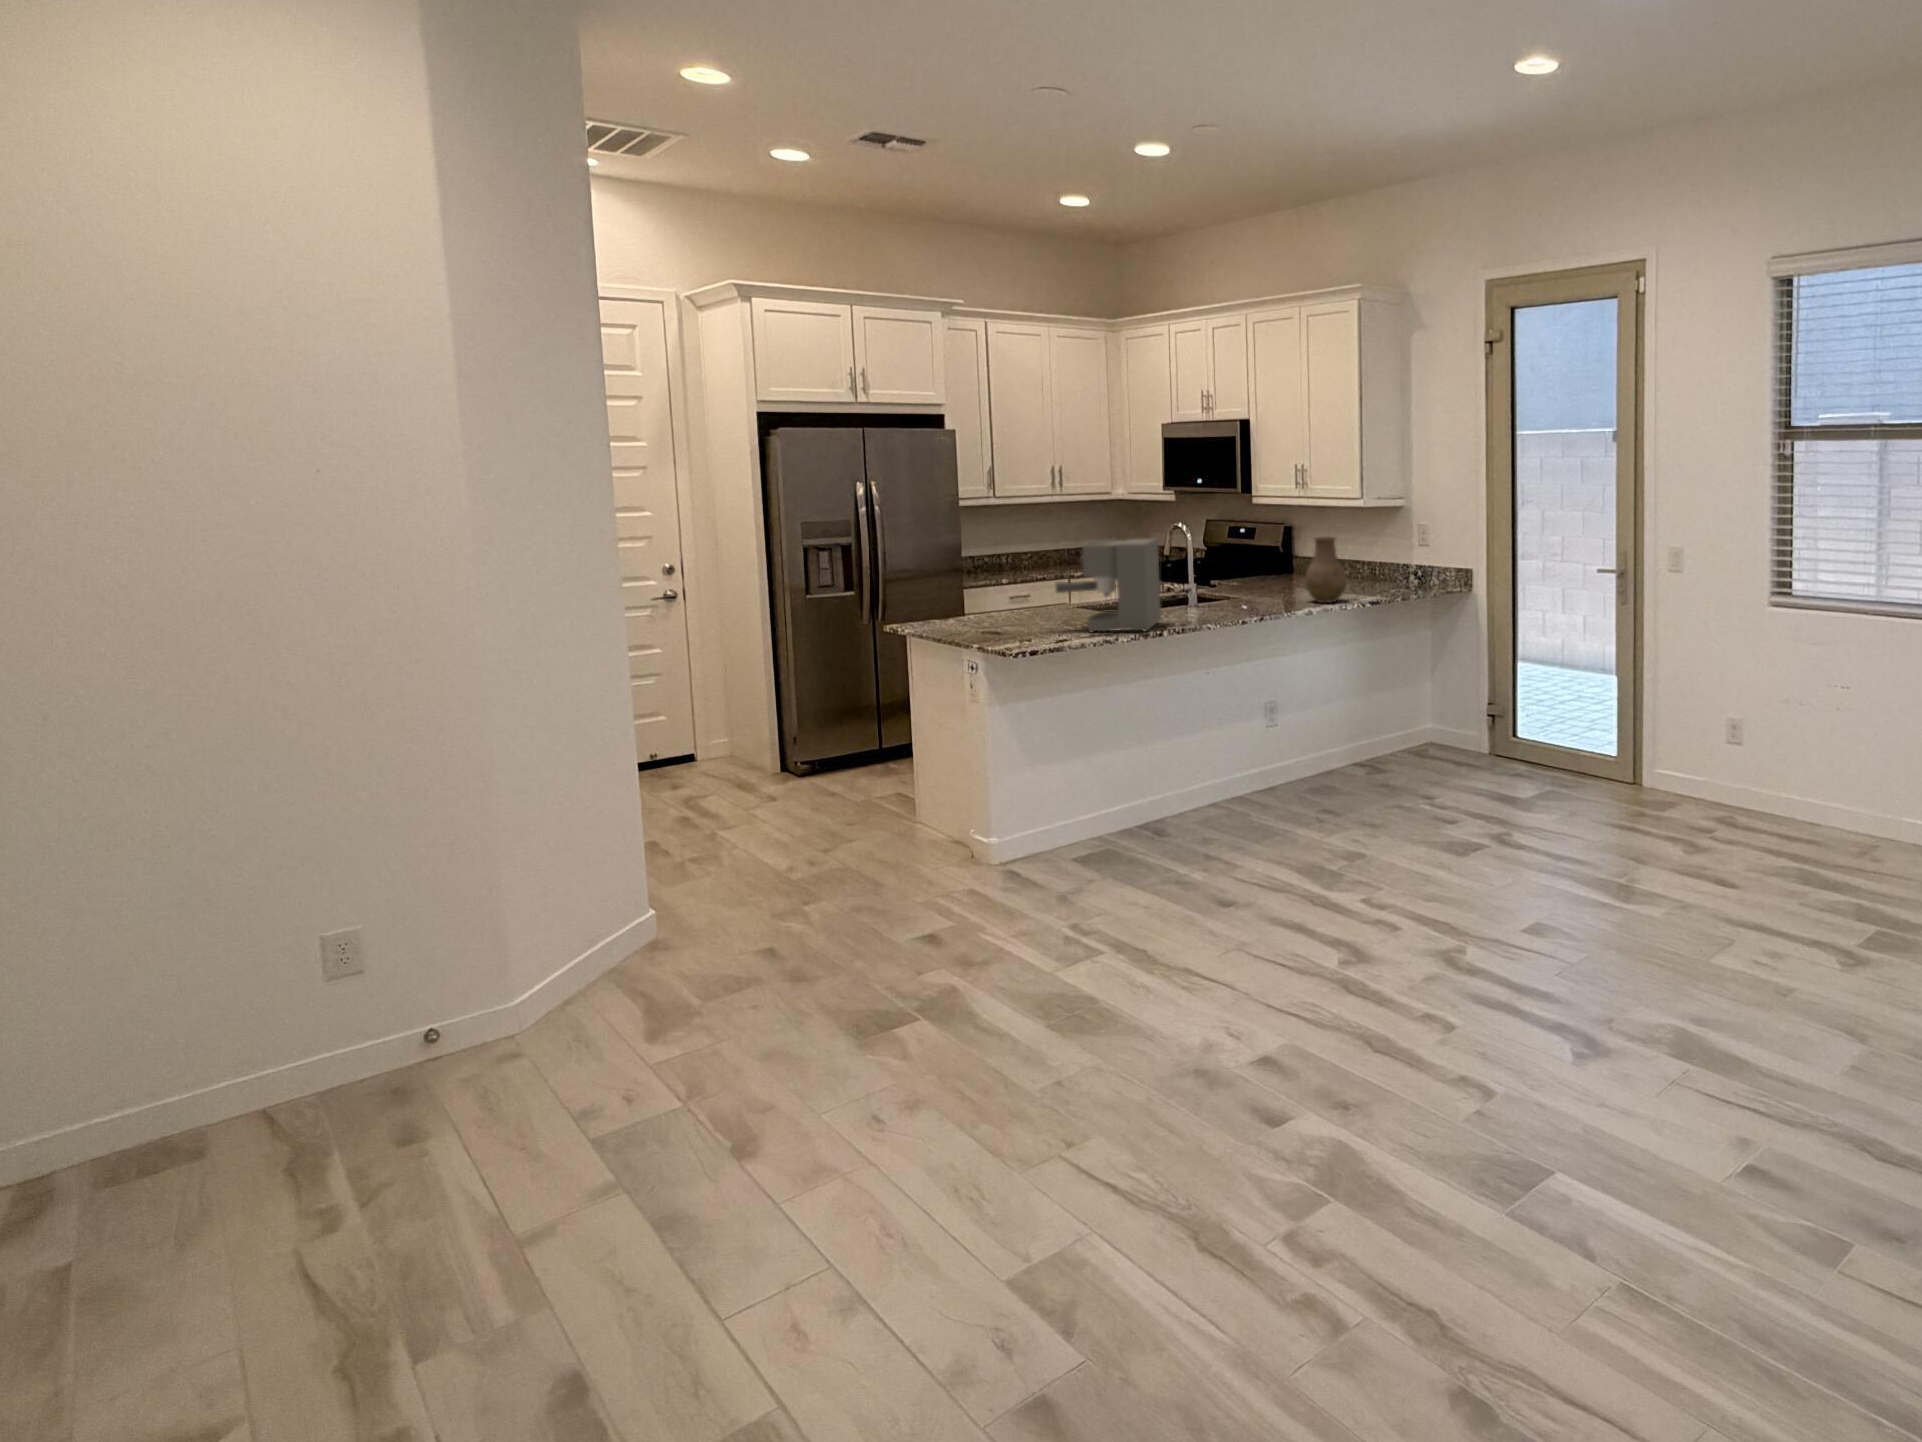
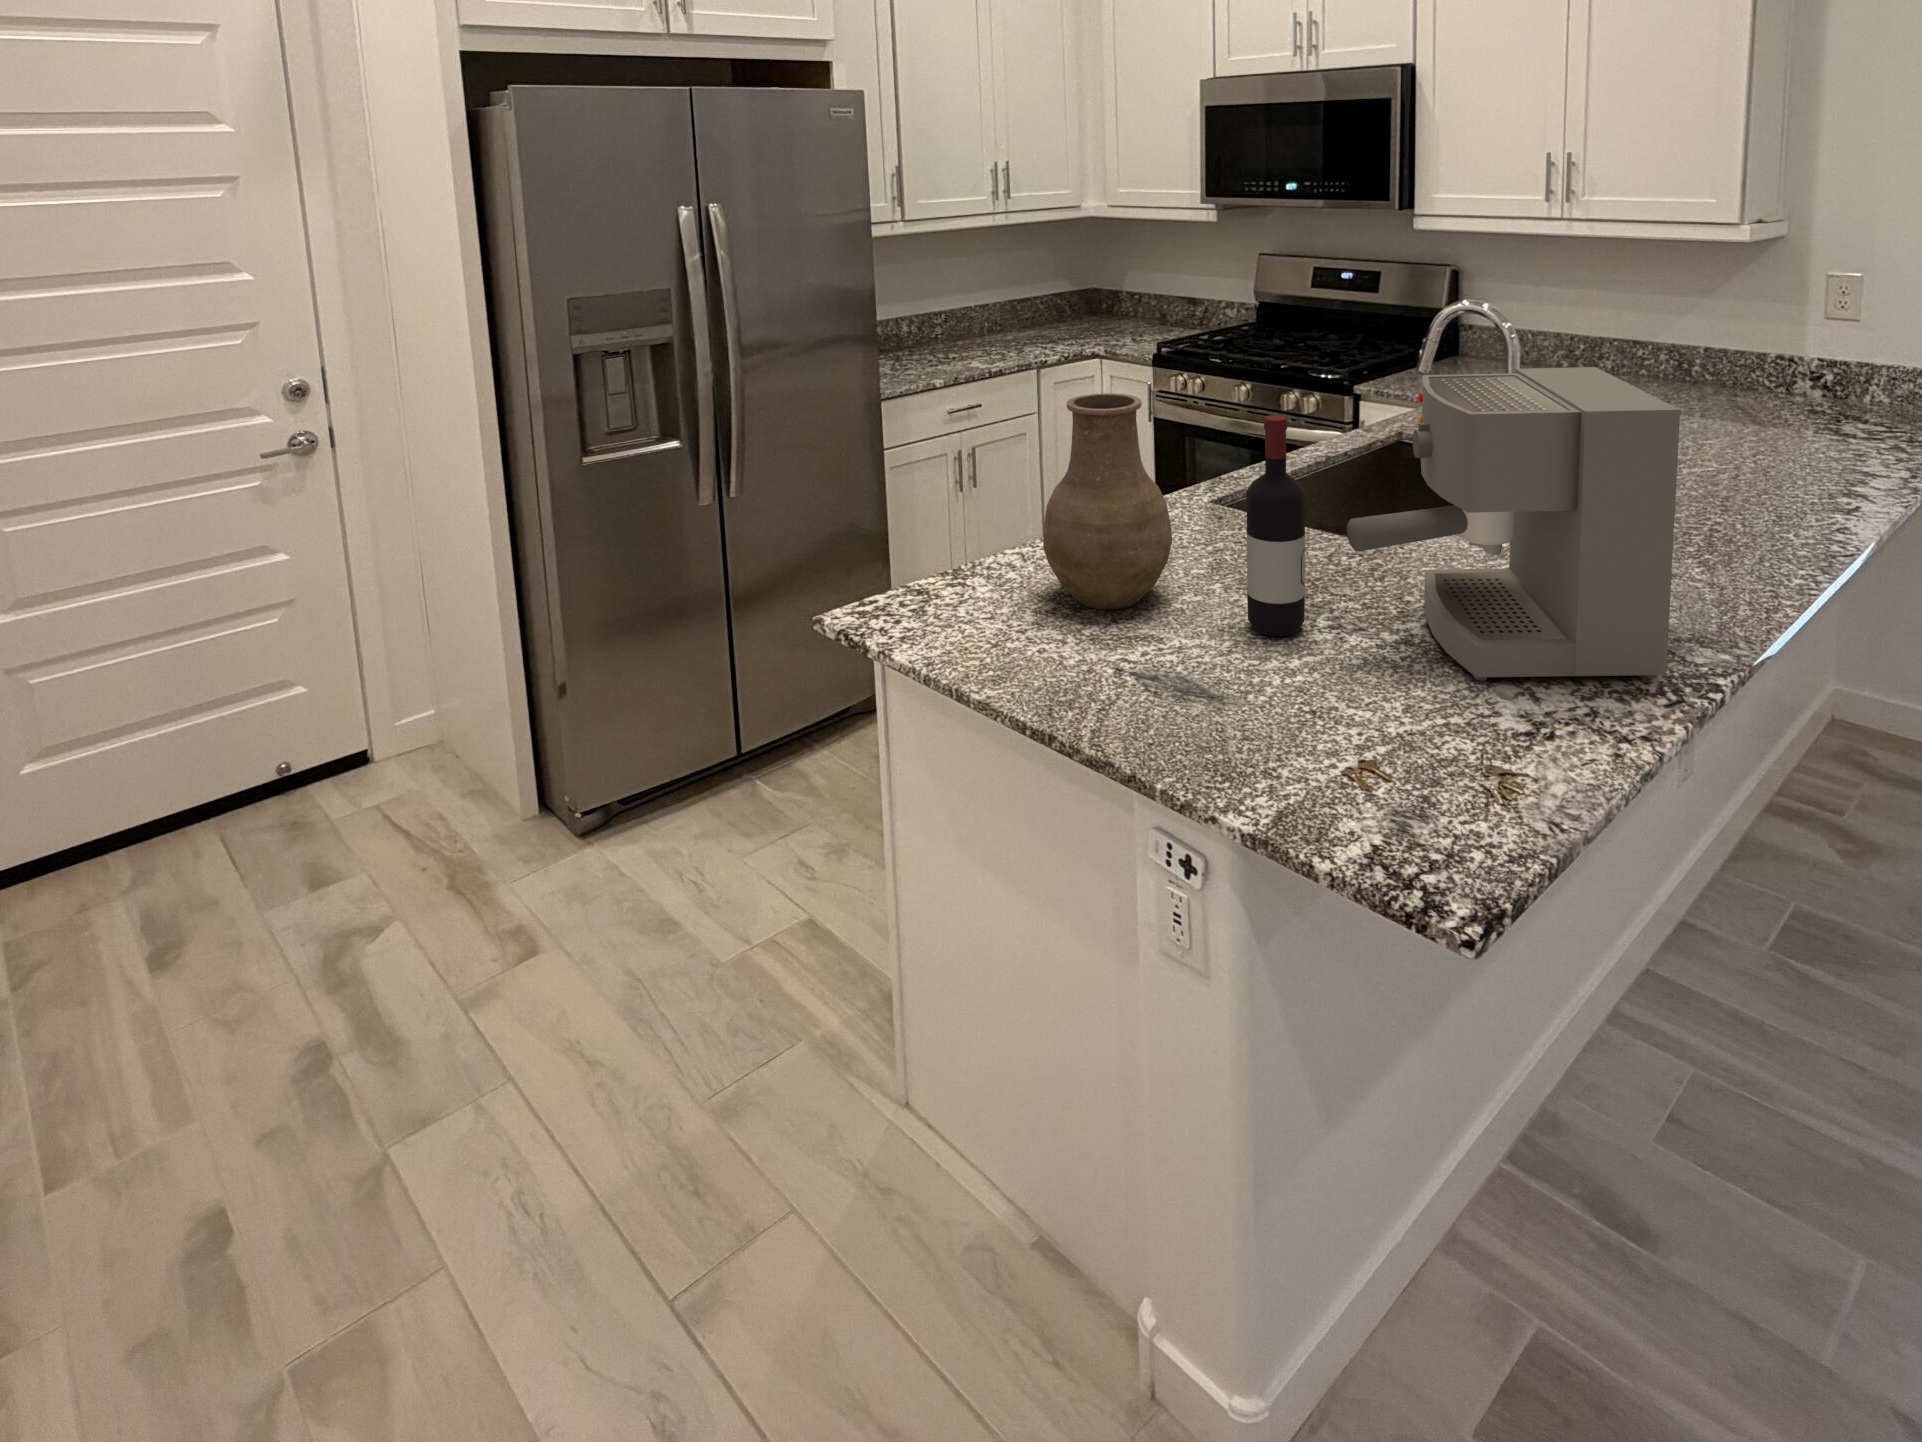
vase: present [1306,537,1346,603] -> present [1043,393,1172,610]
wine bottle: none [1030,552,1053,628] -> present [1246,415,1305,636]

